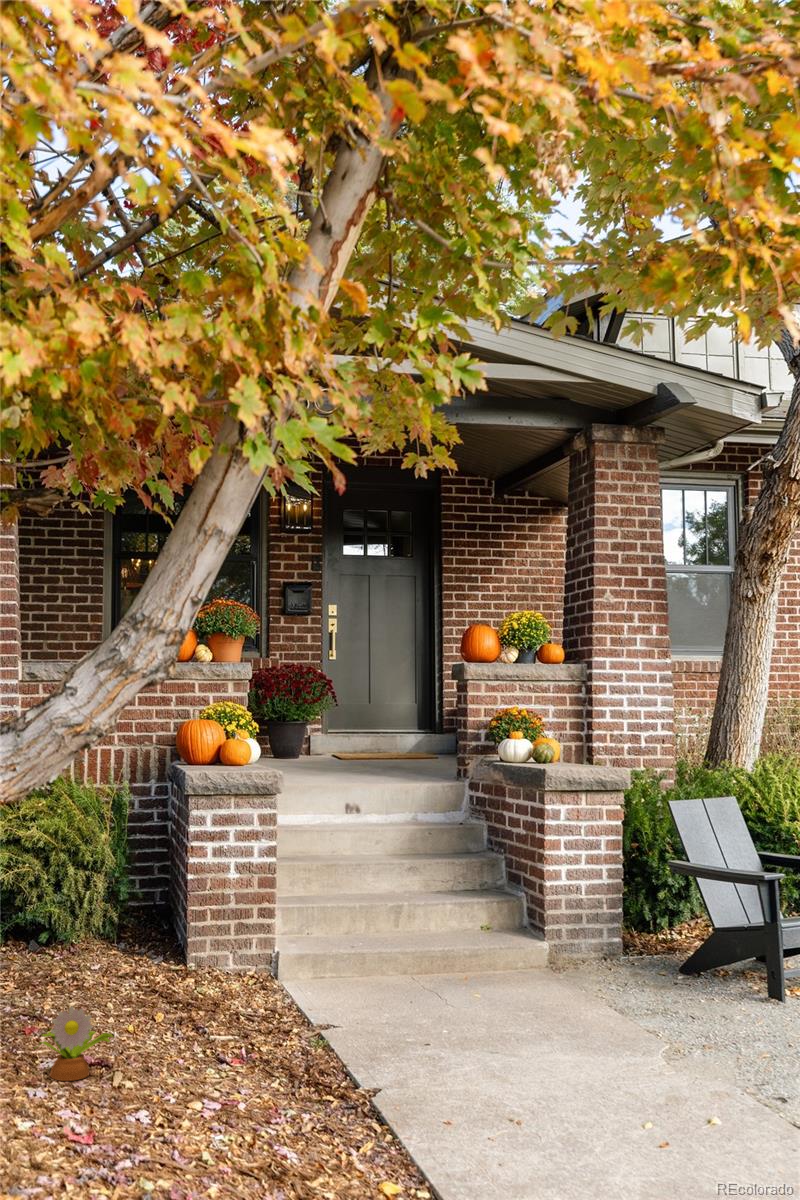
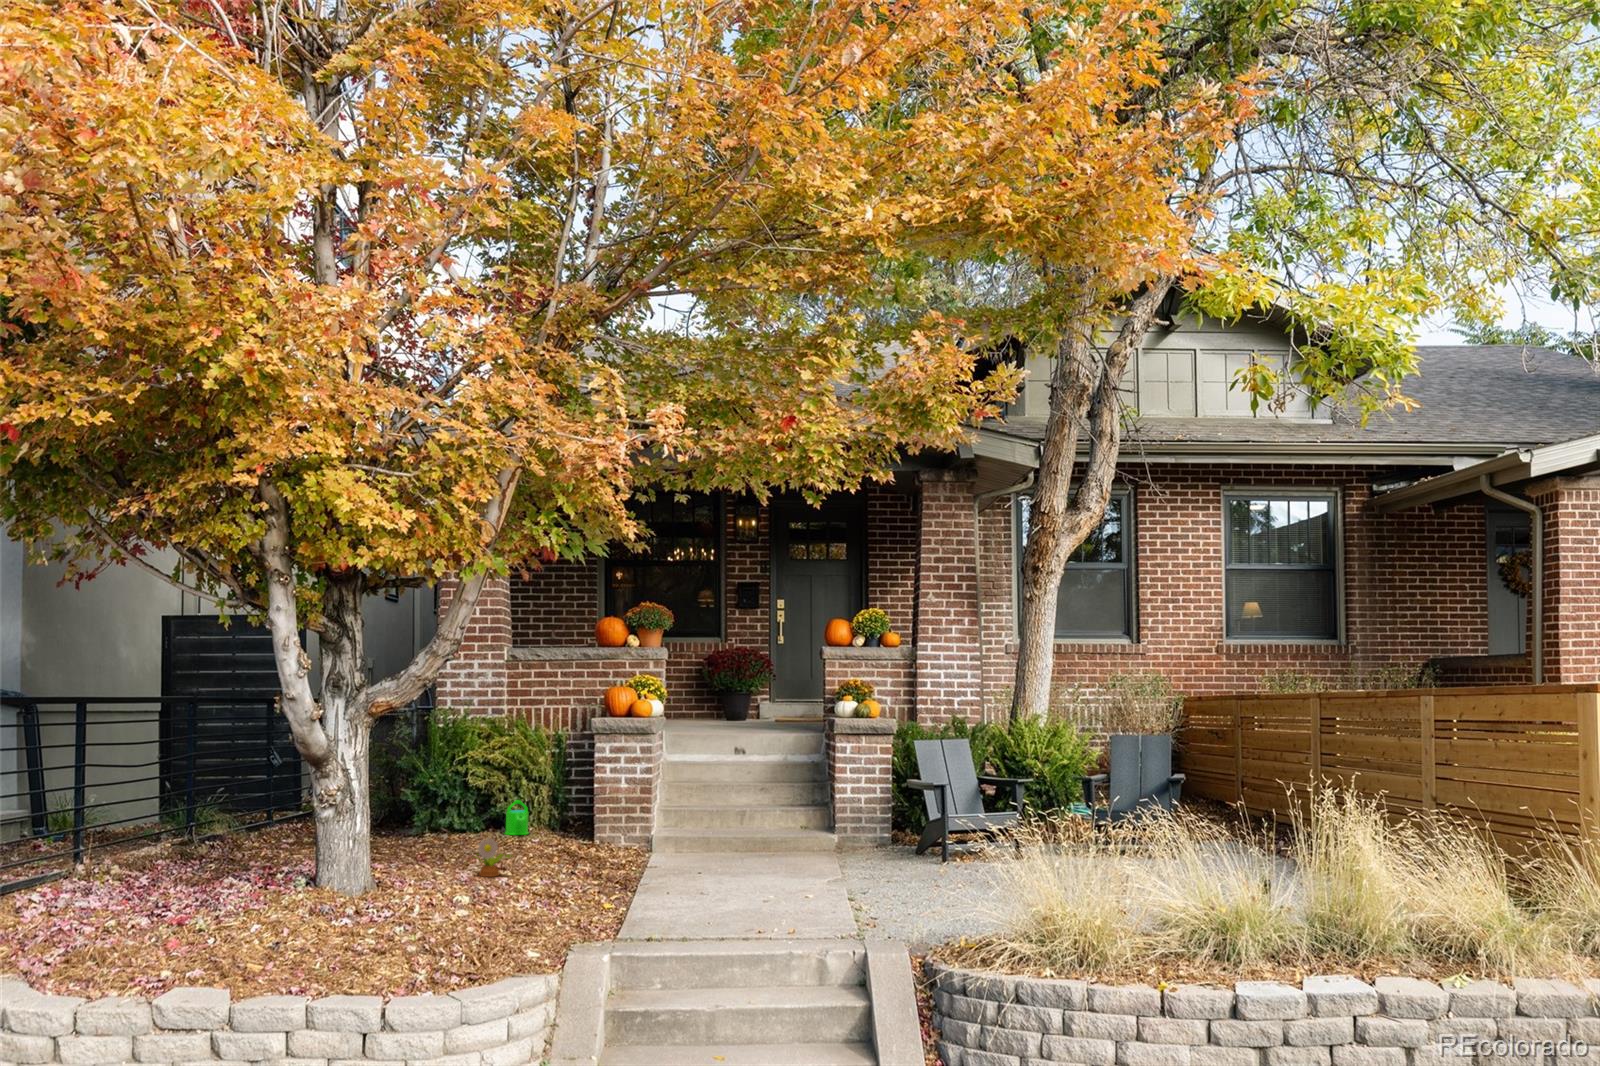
watering can: none [35,902,77,960] -> present [505,800,529,835]

